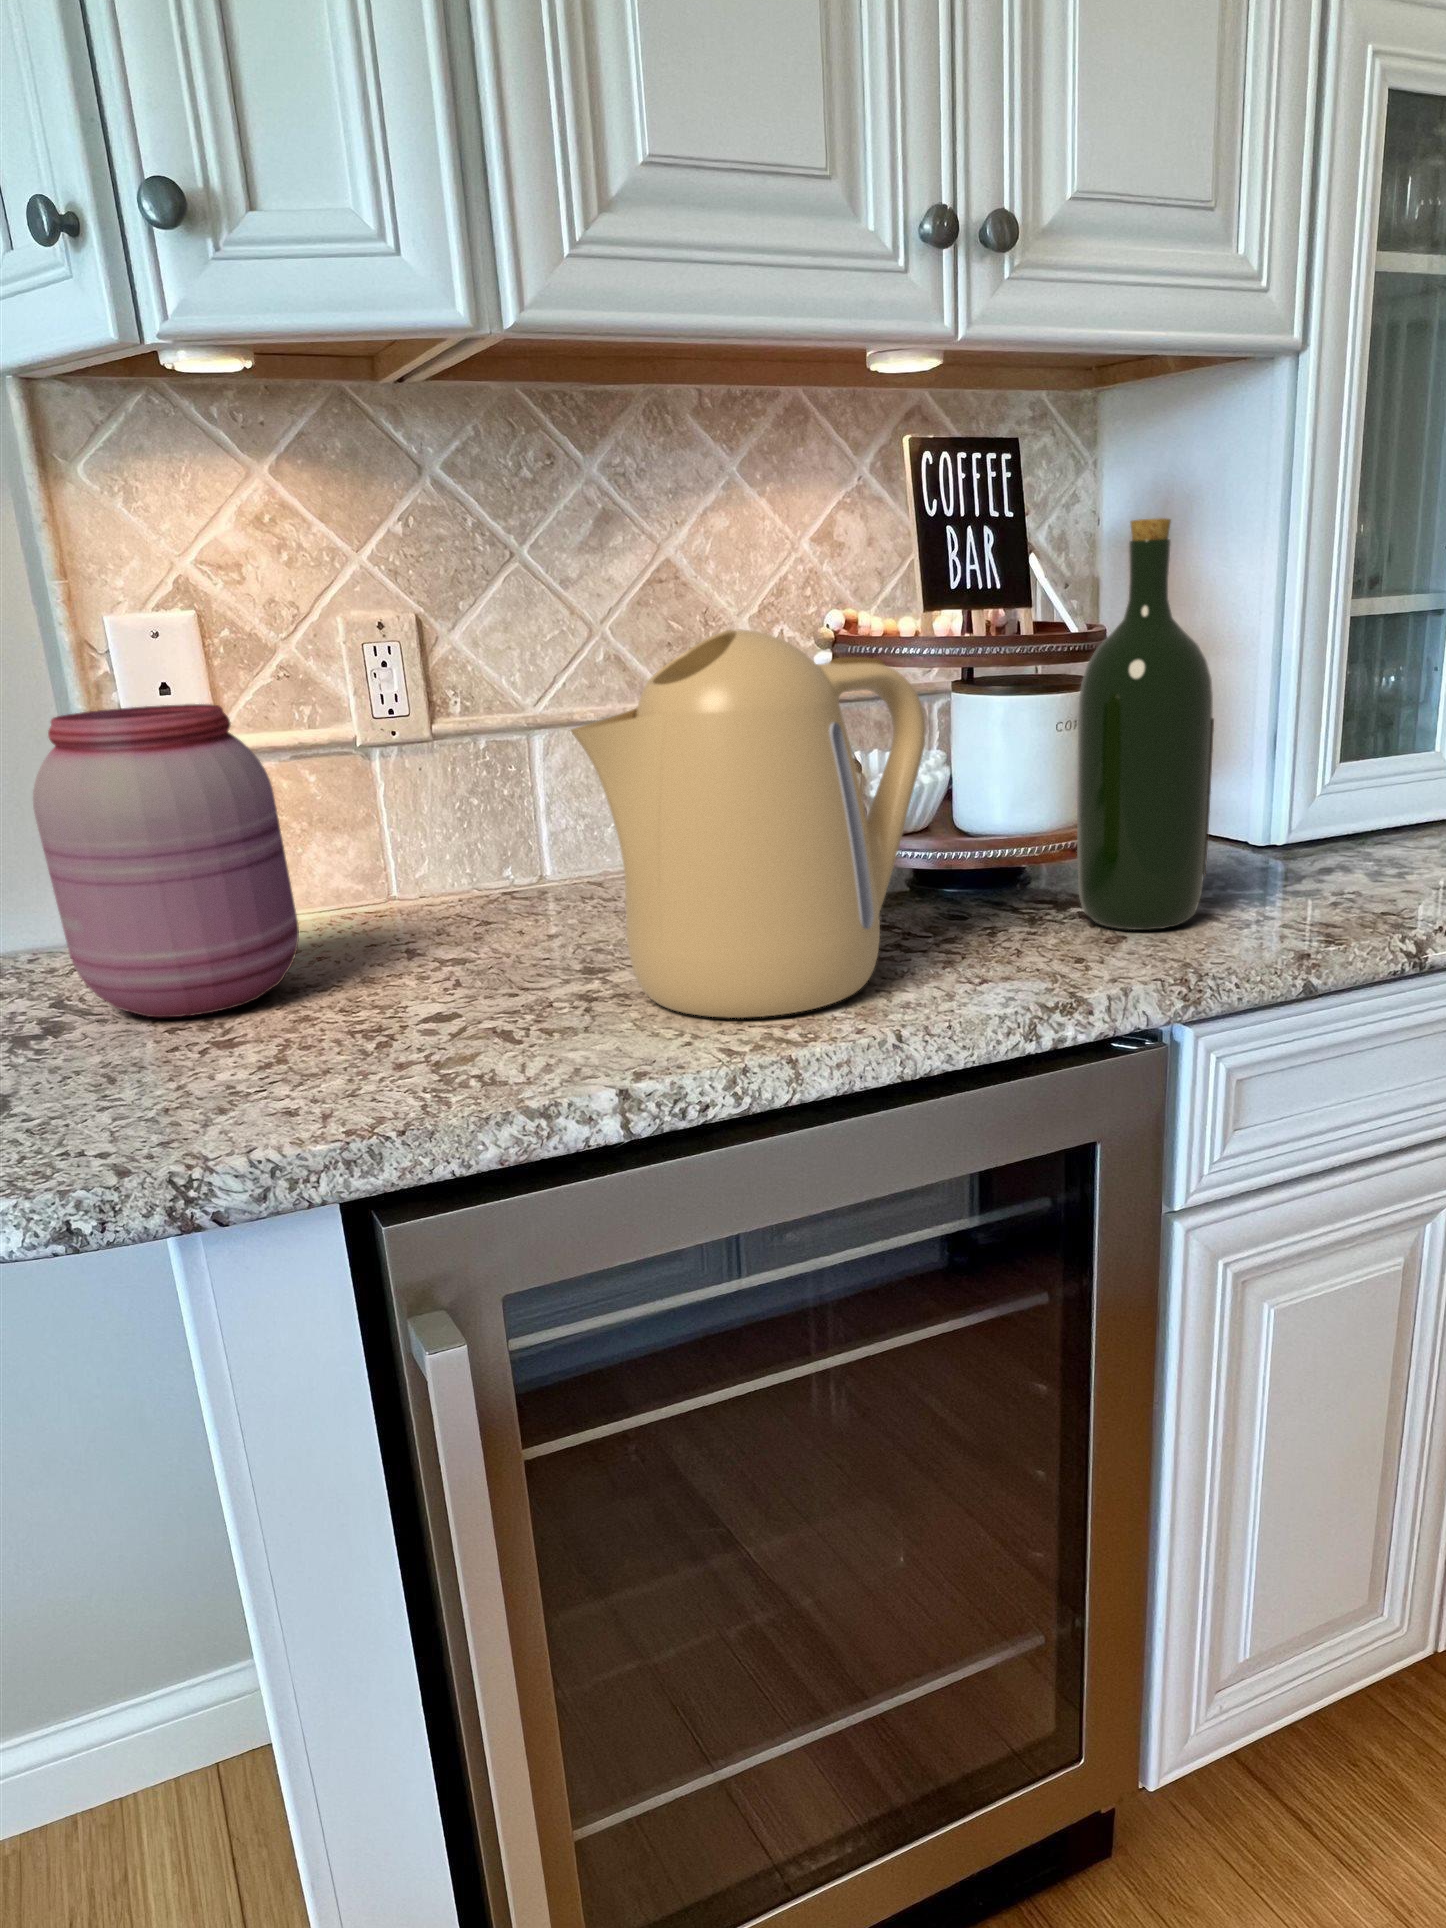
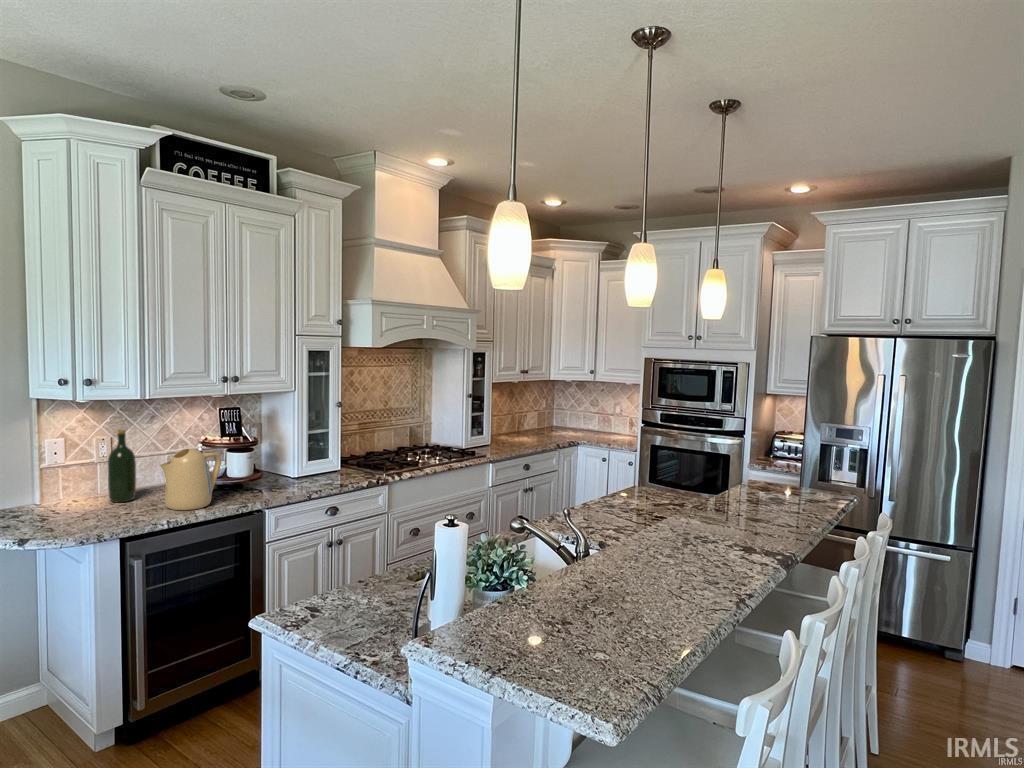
wine bottle: present [1077,518,1214,930] -> present [108,430,136,503]
jar: present [33,704,299,1017] -> none [50,460,96,516]

